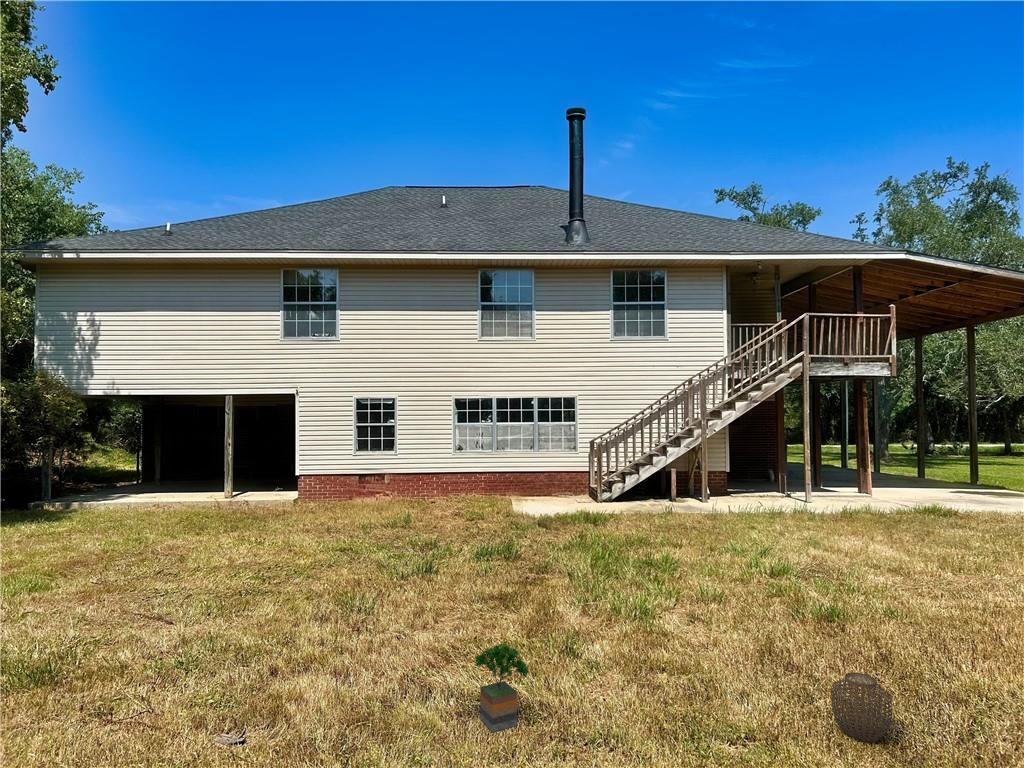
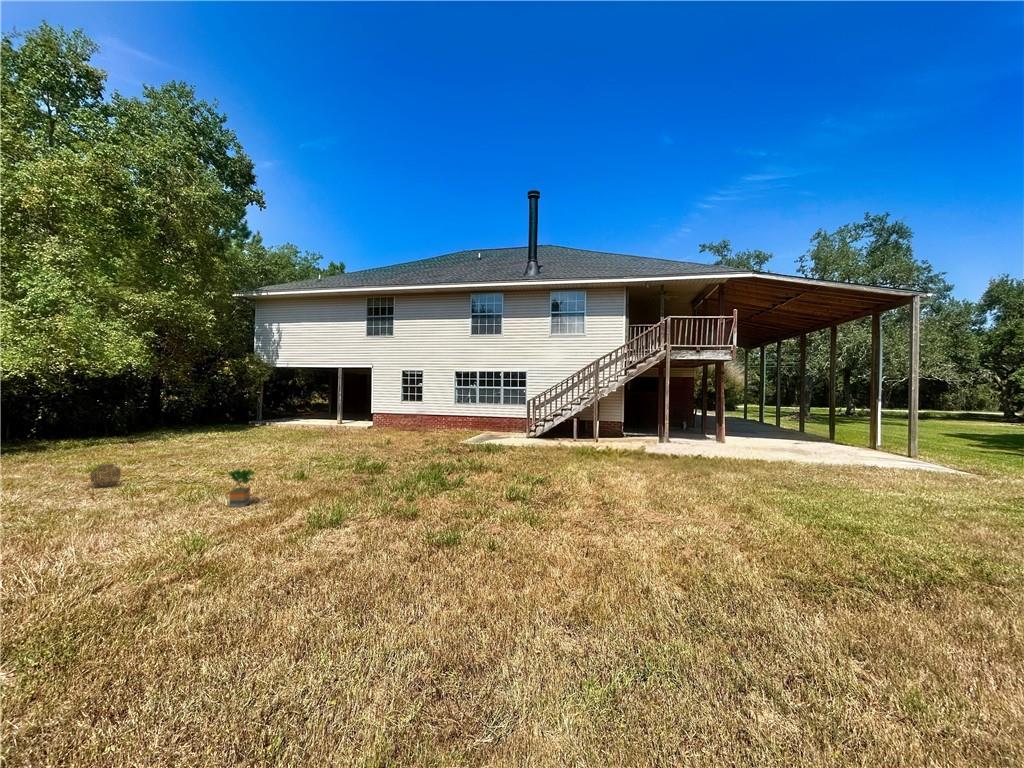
woven basket: present [831,672,892,741] -> present [91,463,120,488]

